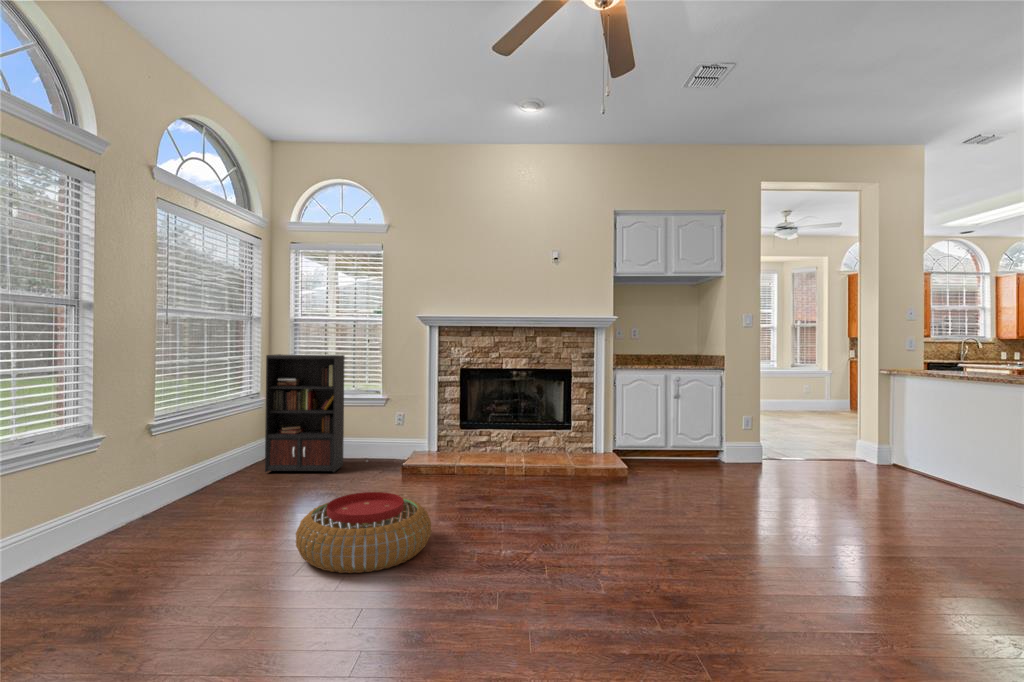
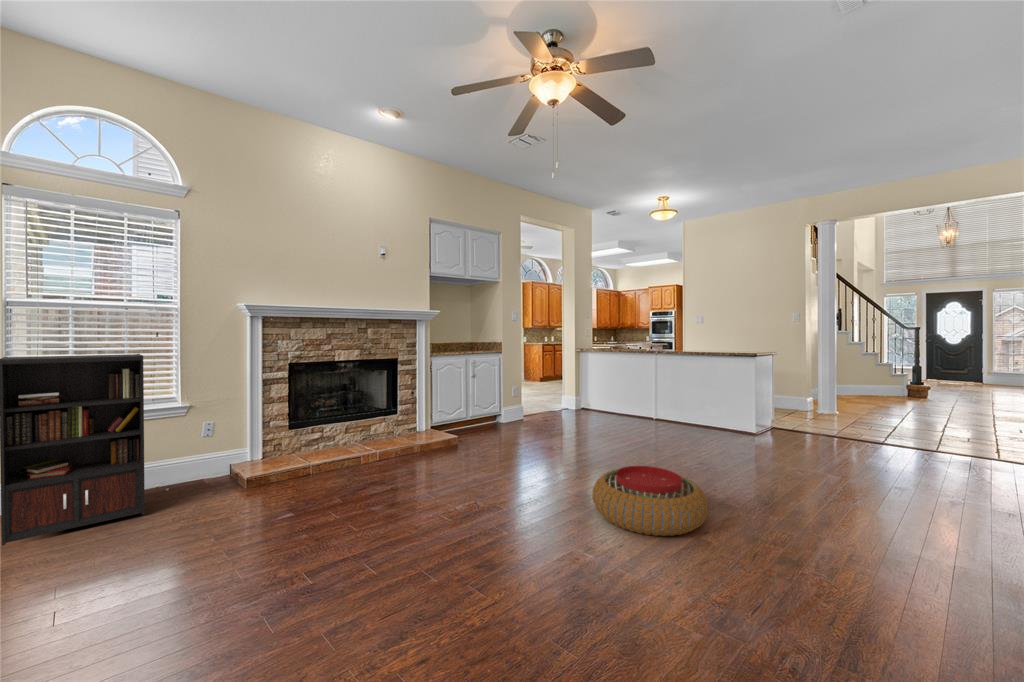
pouf: present [296,492,431,573] -> present [592,466,708,536]

